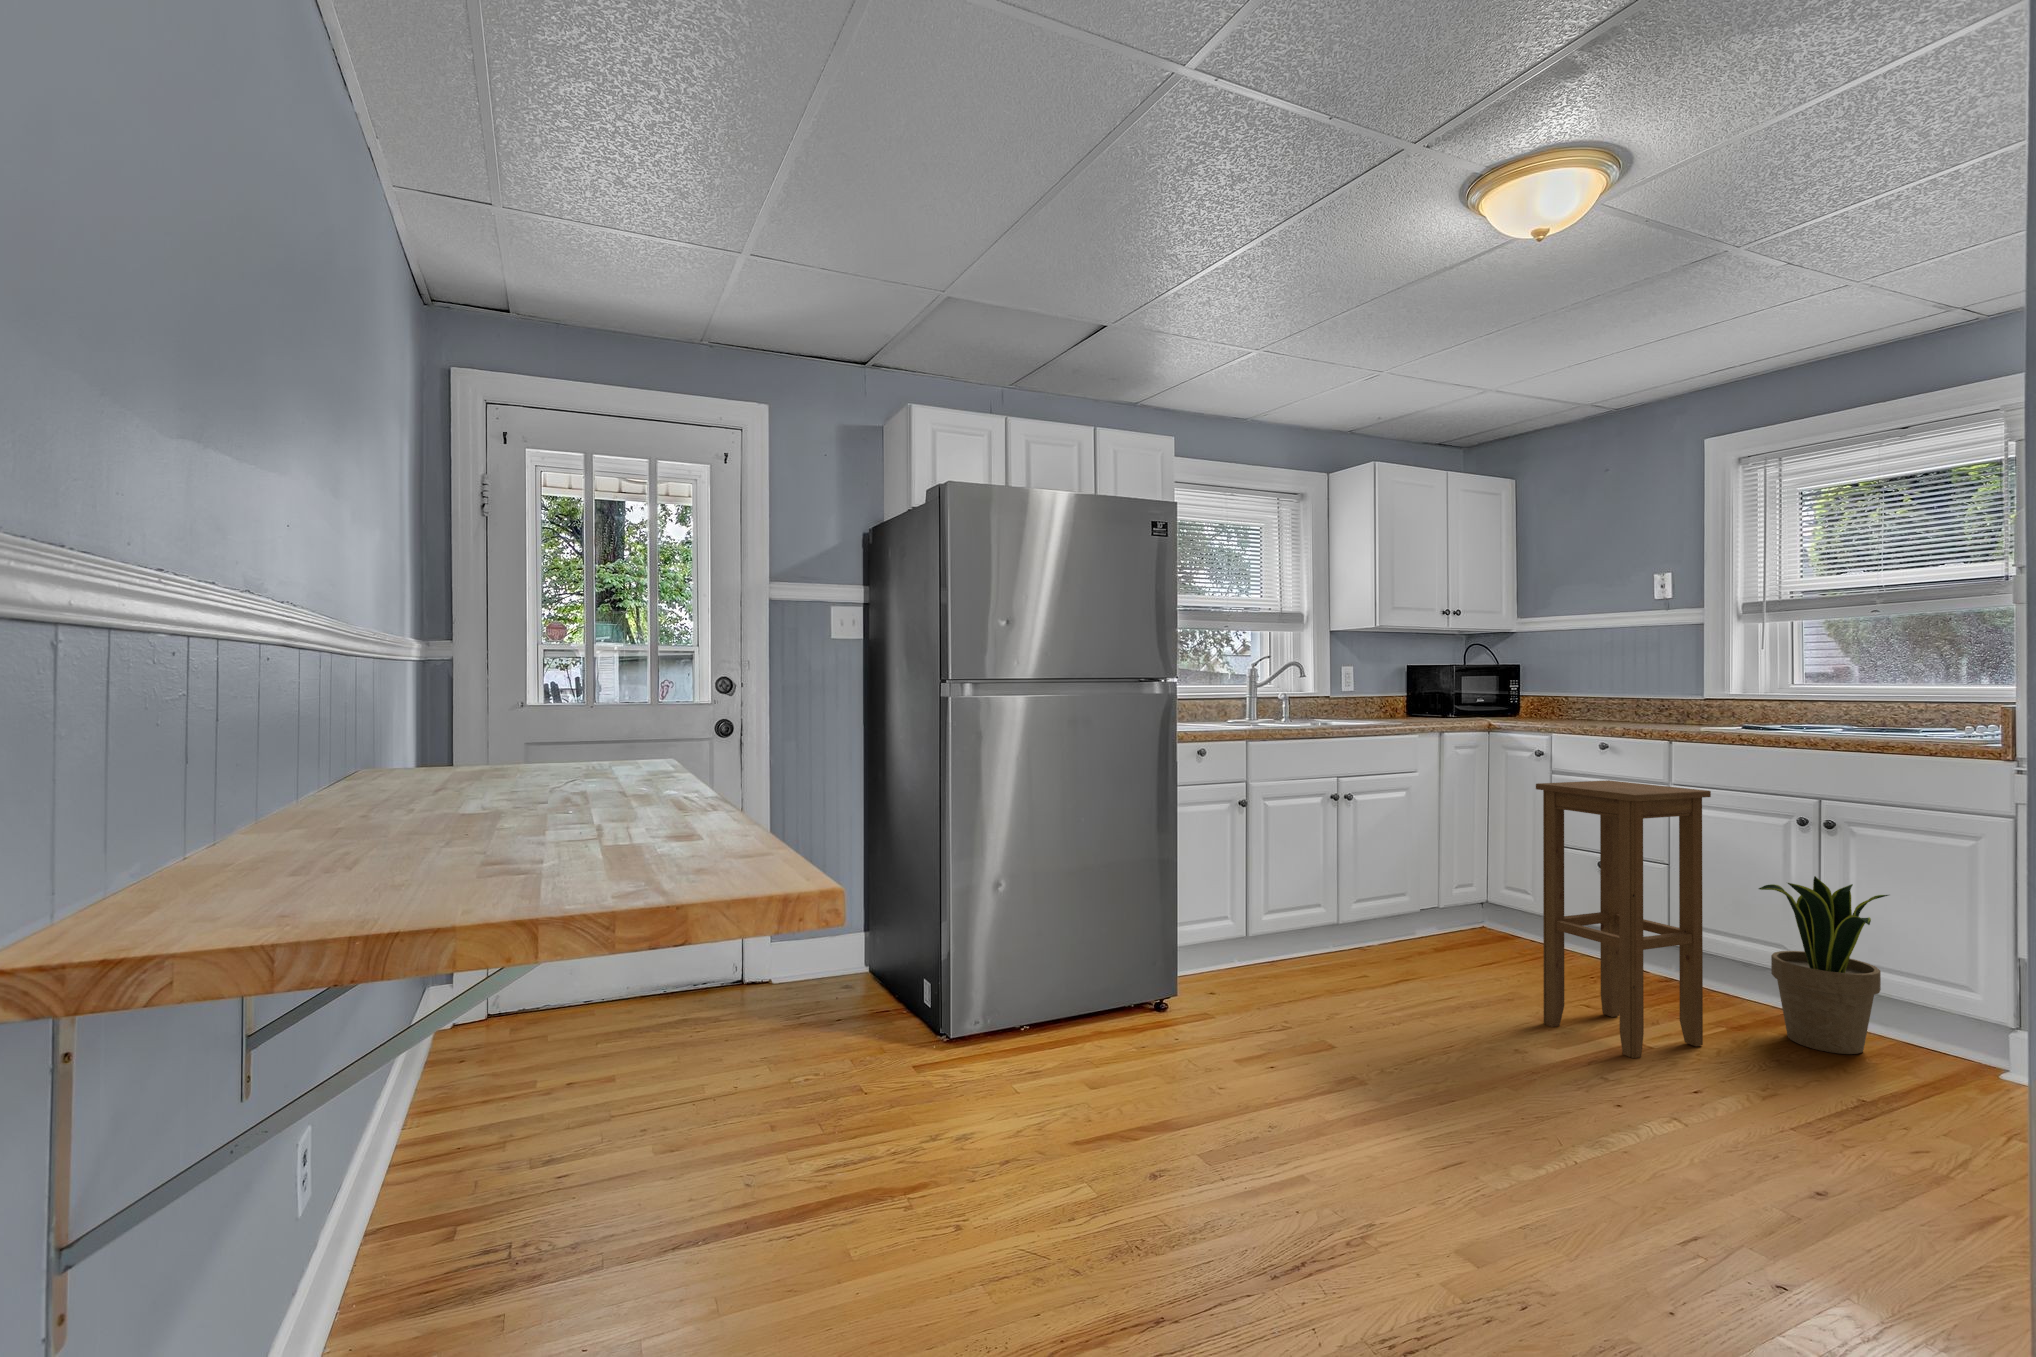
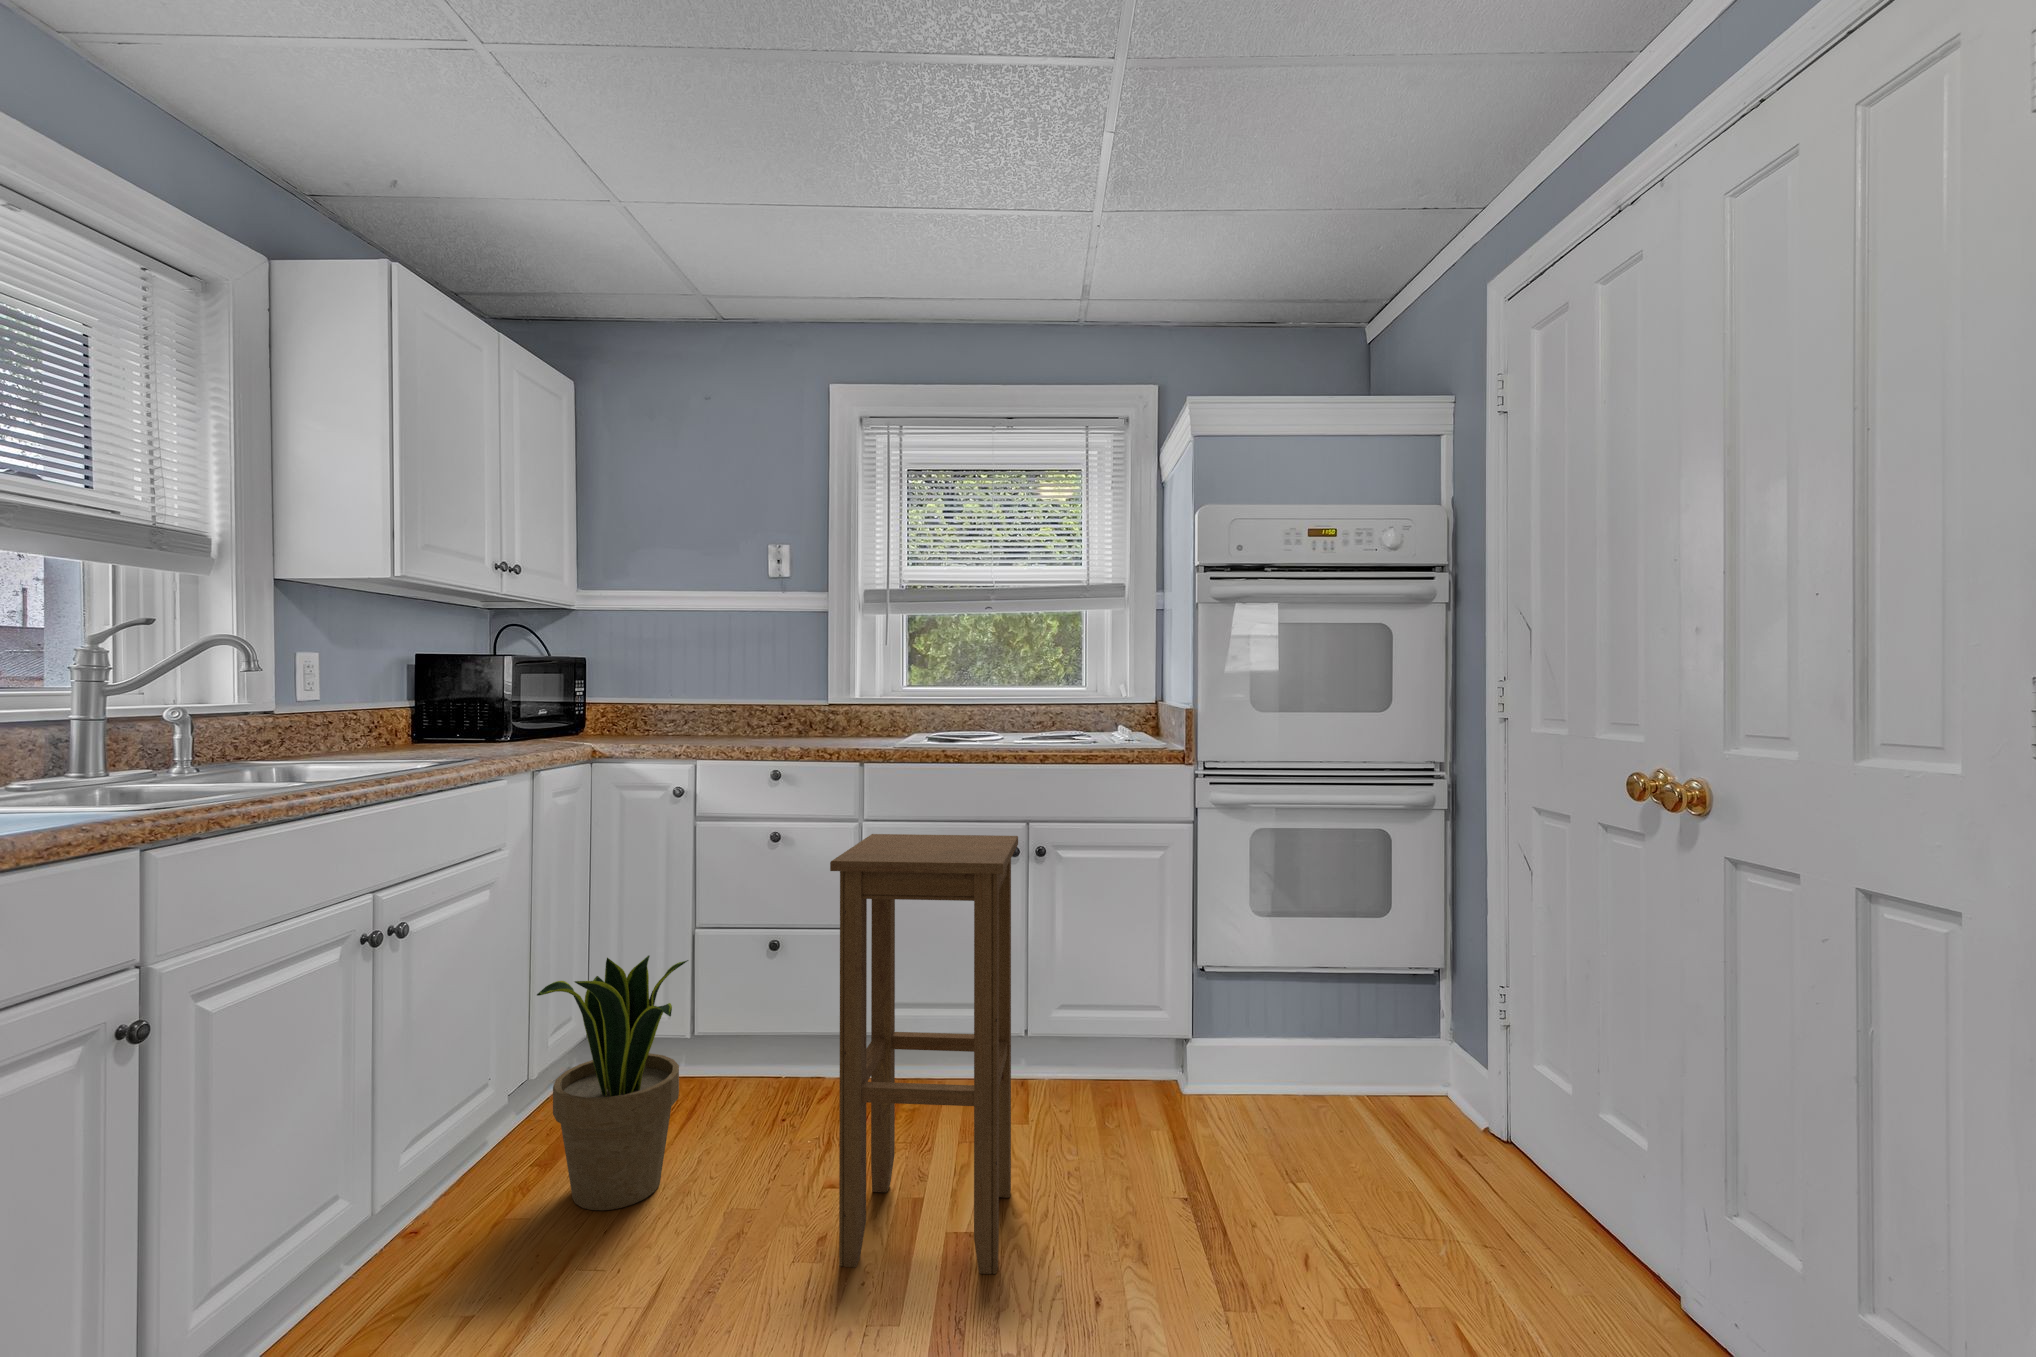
potted plant: present [1759,876,1889,1054] -> present [537,955,688,1210]

